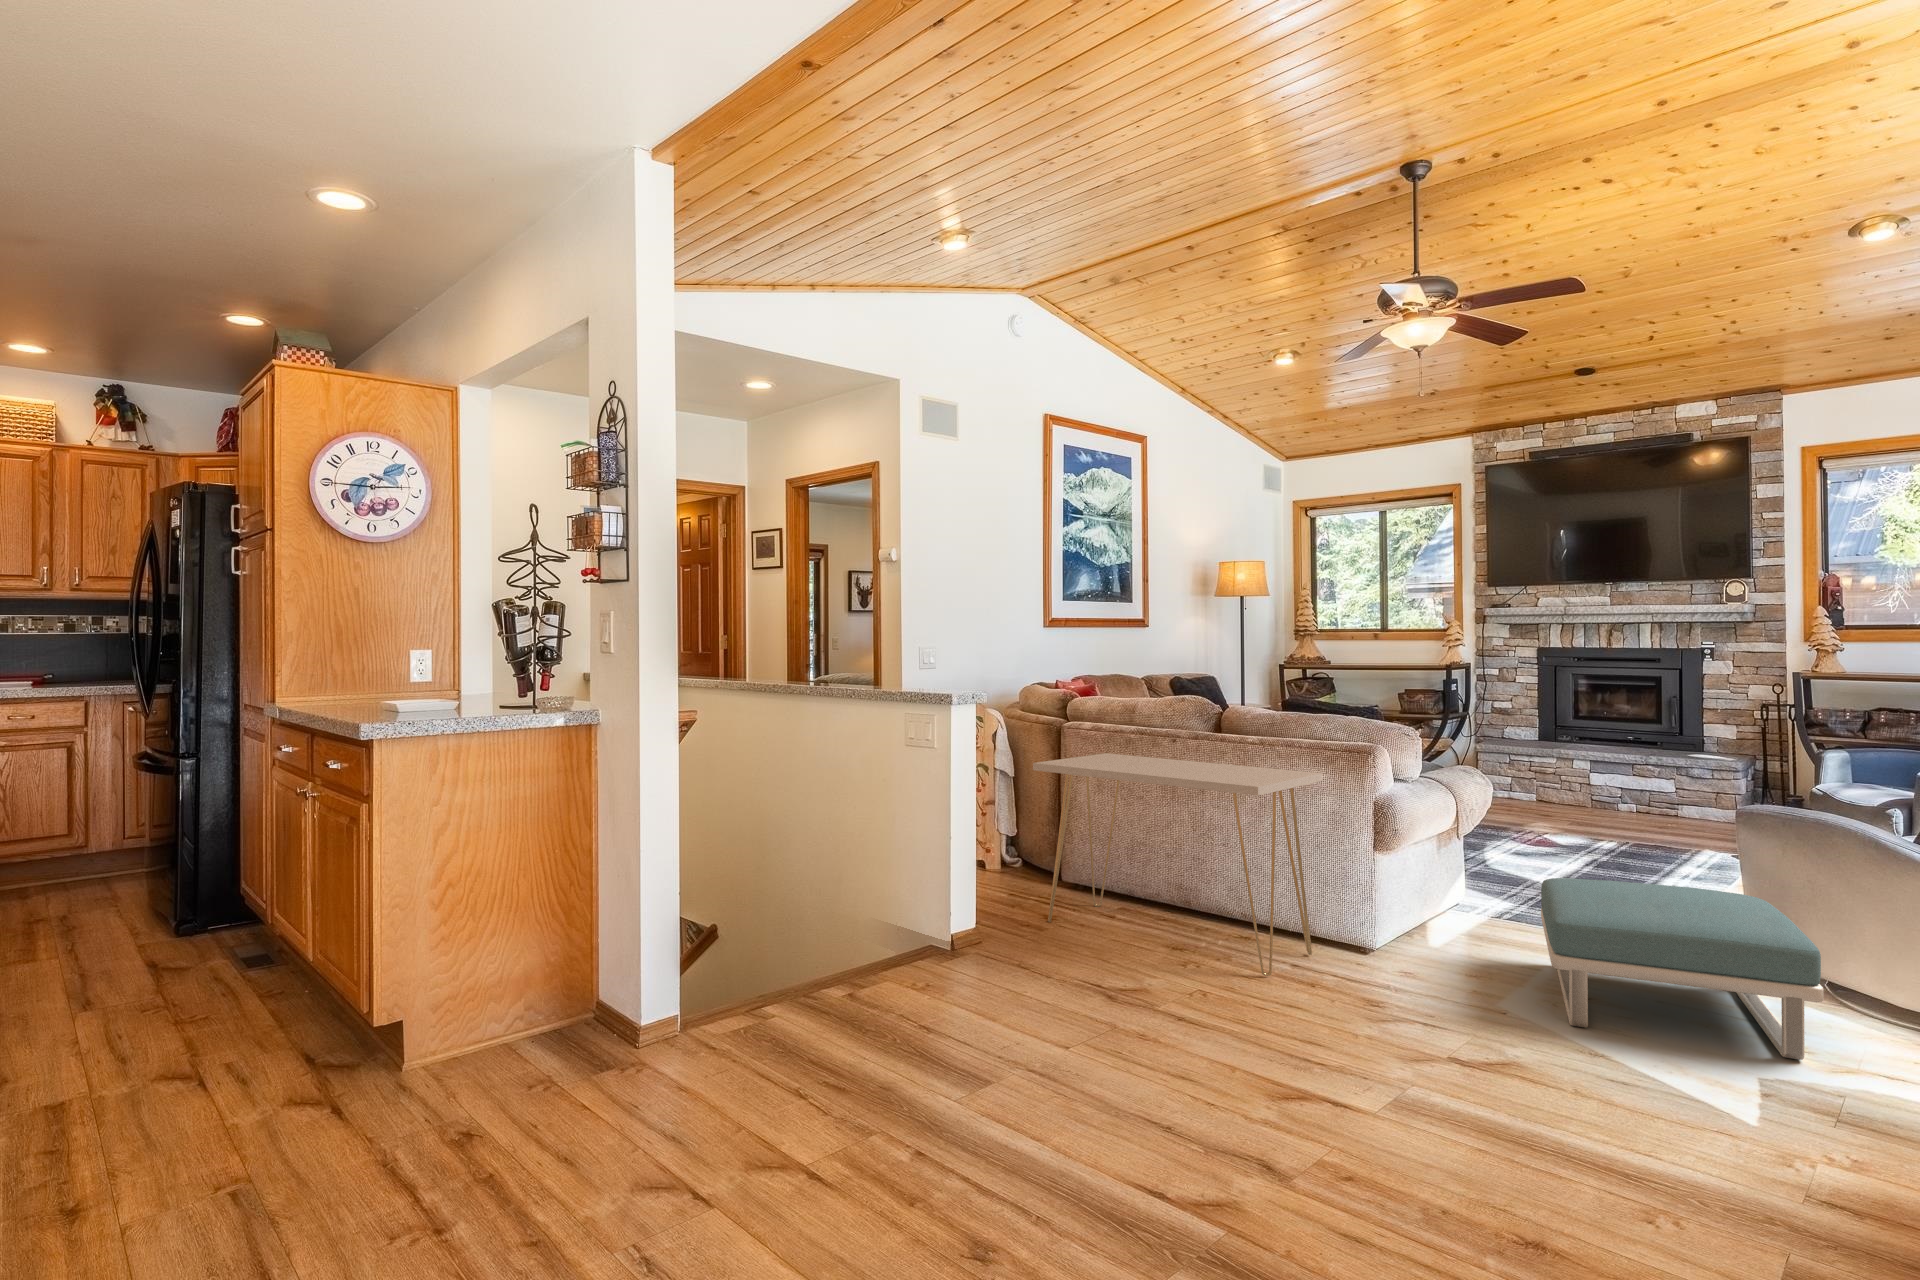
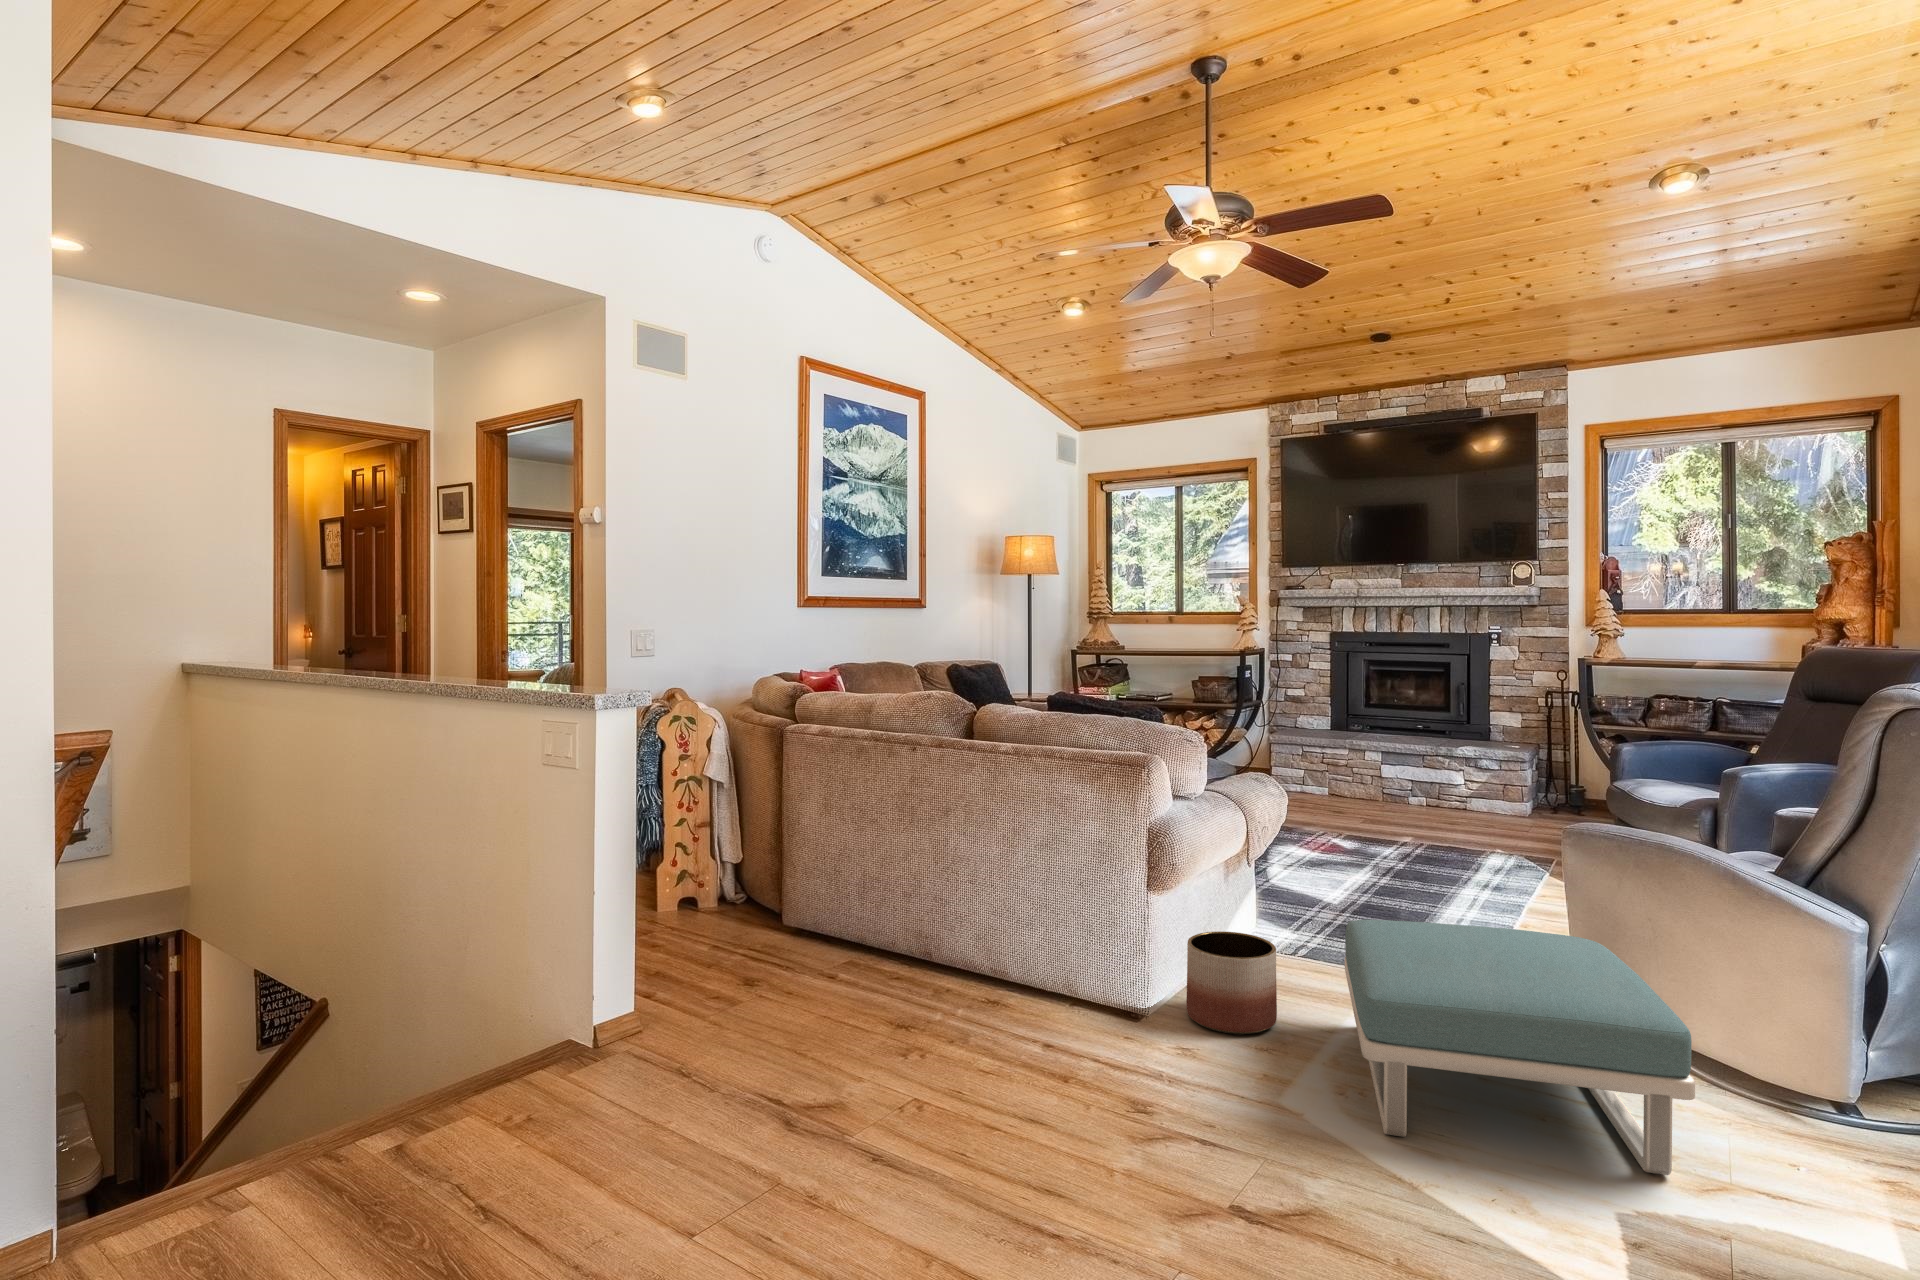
console table: present [1033,753,1322,976] -> none [719,766,1085,1073]
planter: none [1406,888,1483,965] -> present [1187,931,1277,1034]

